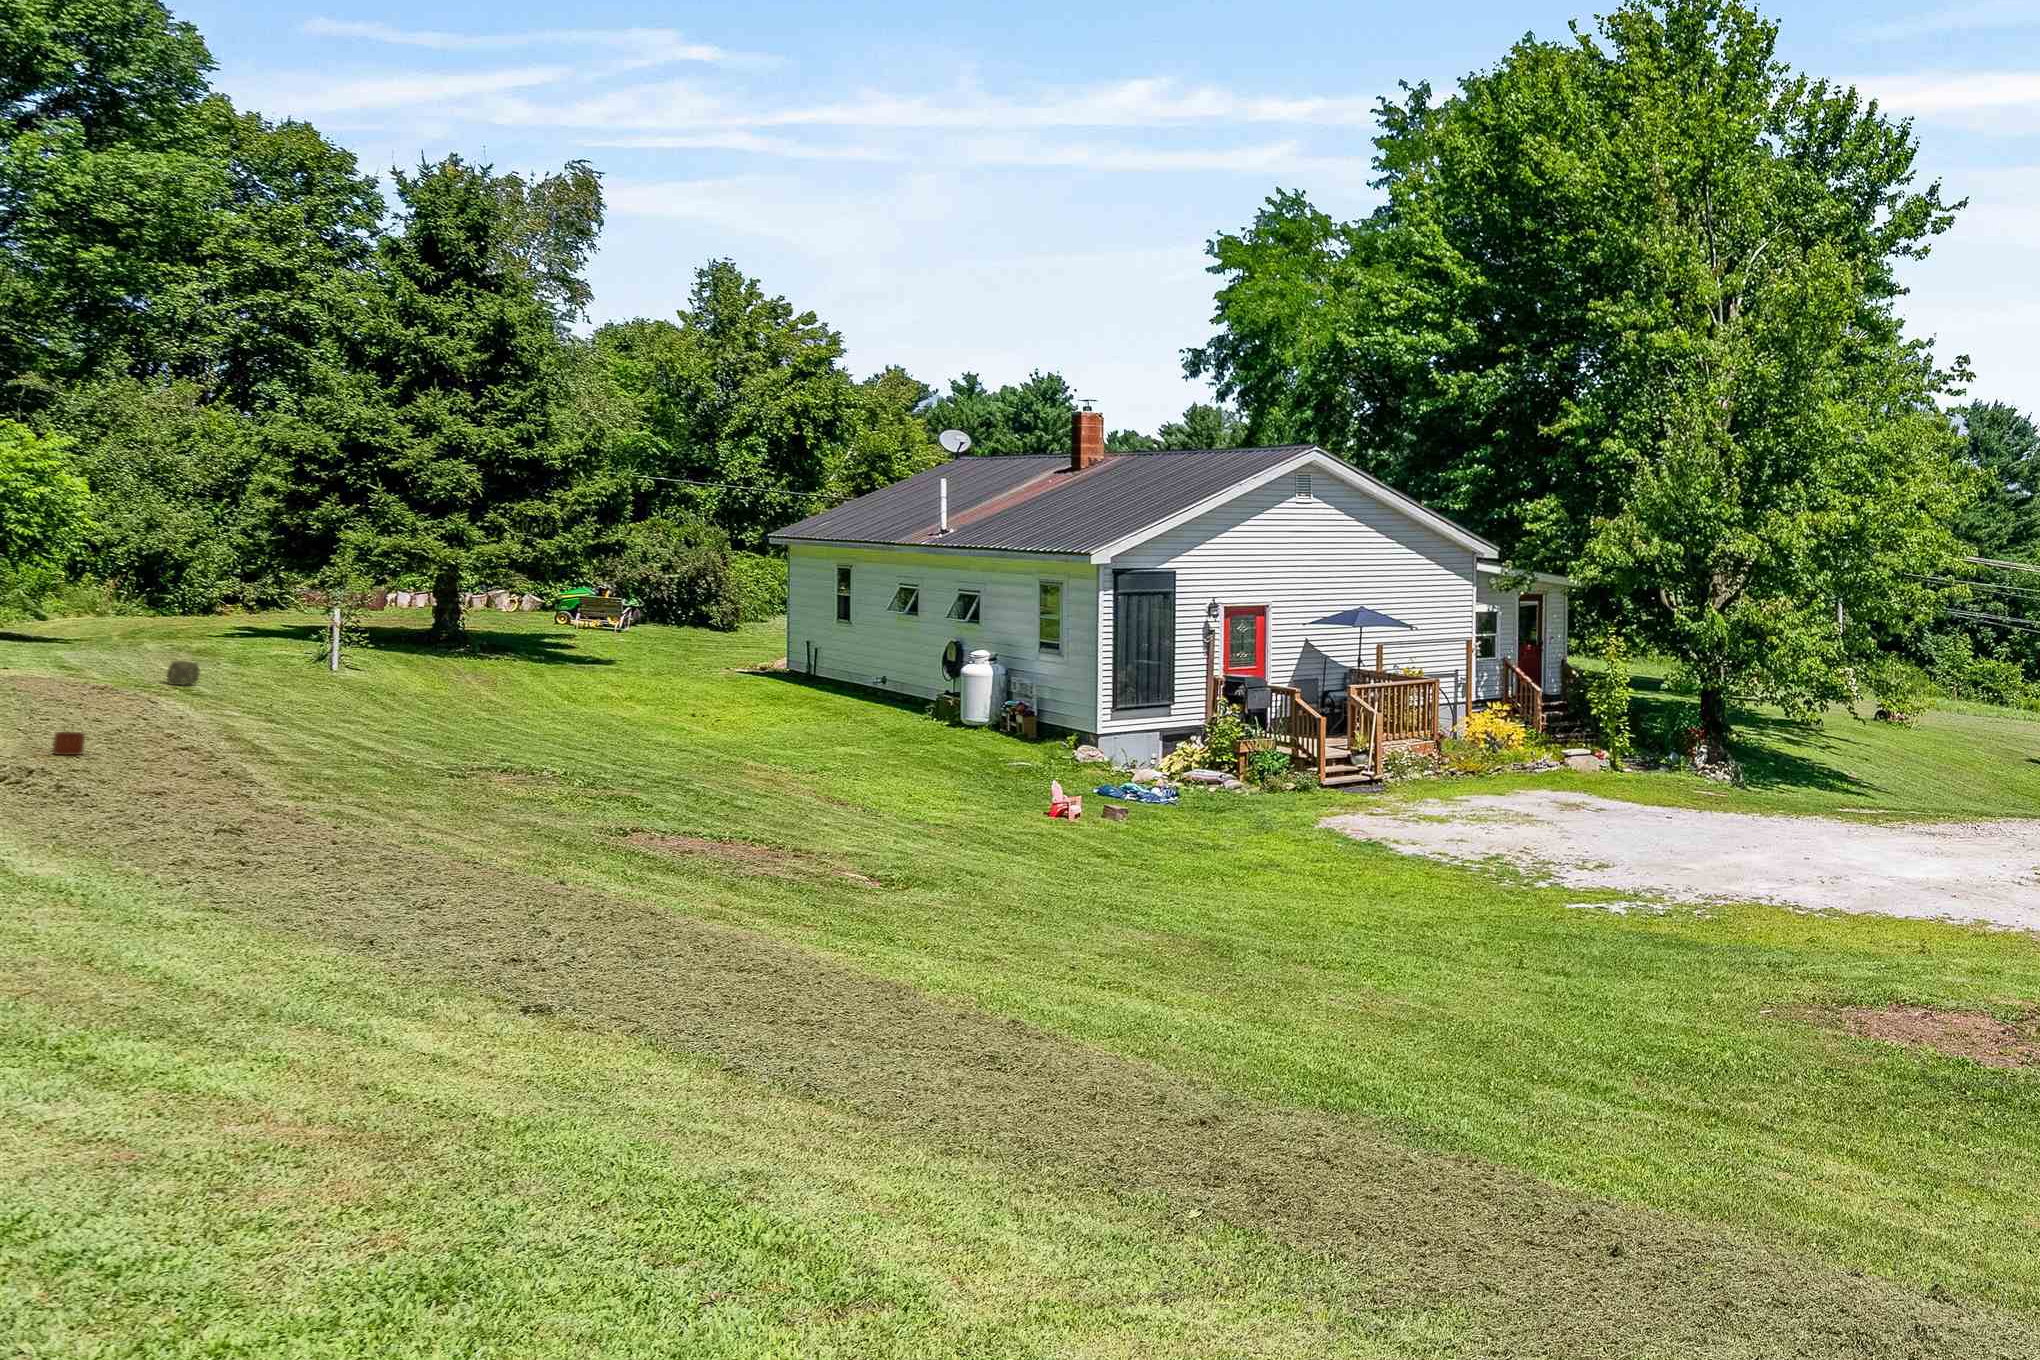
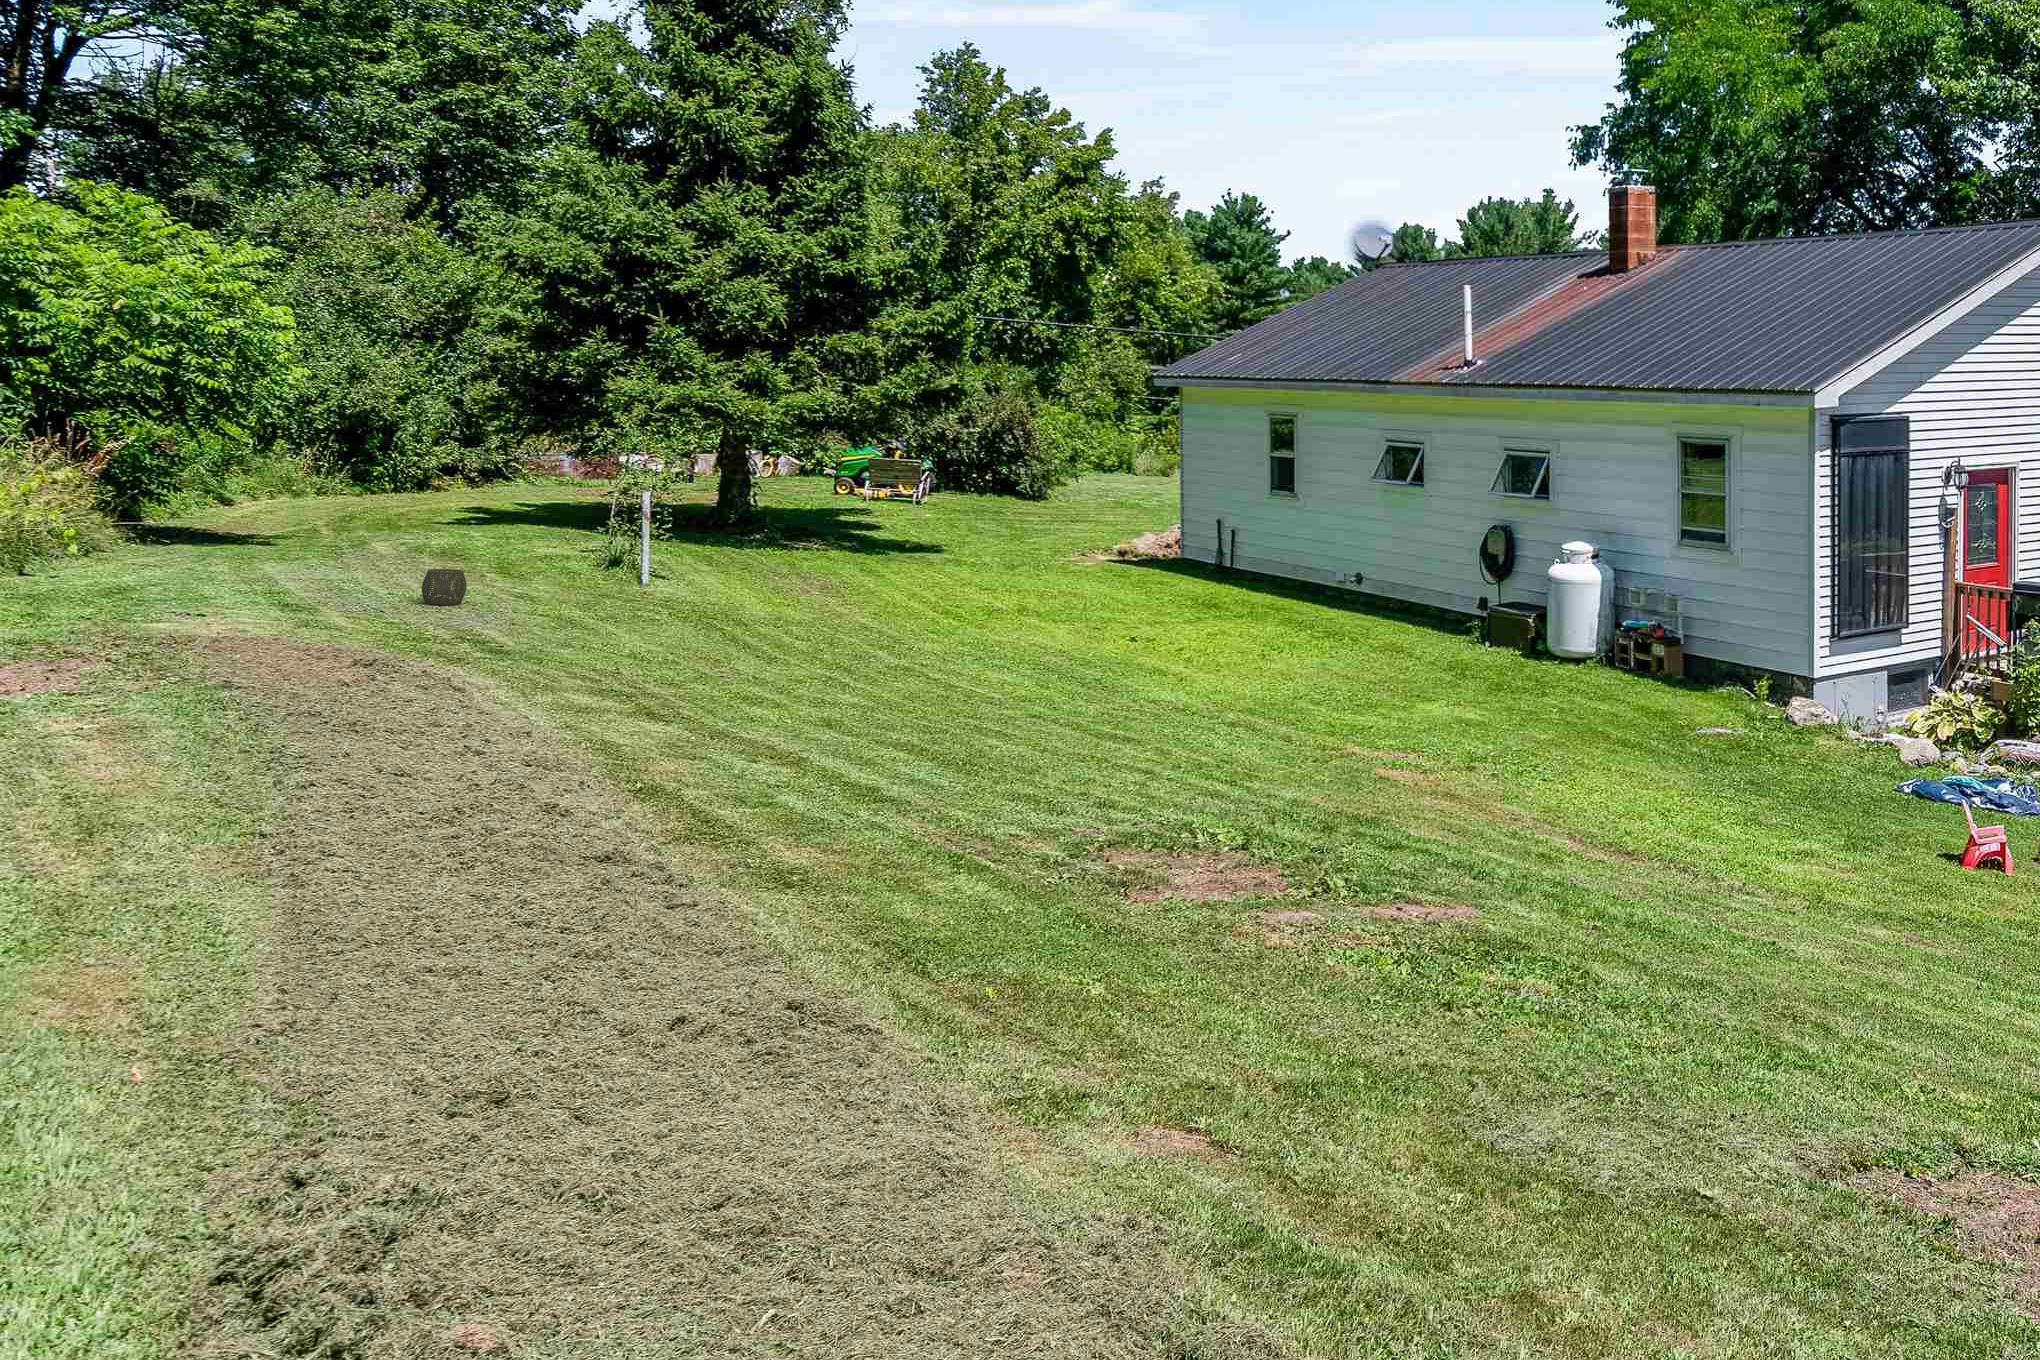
planter: present [52,732,85,755] -> none [302,731,358,777]

